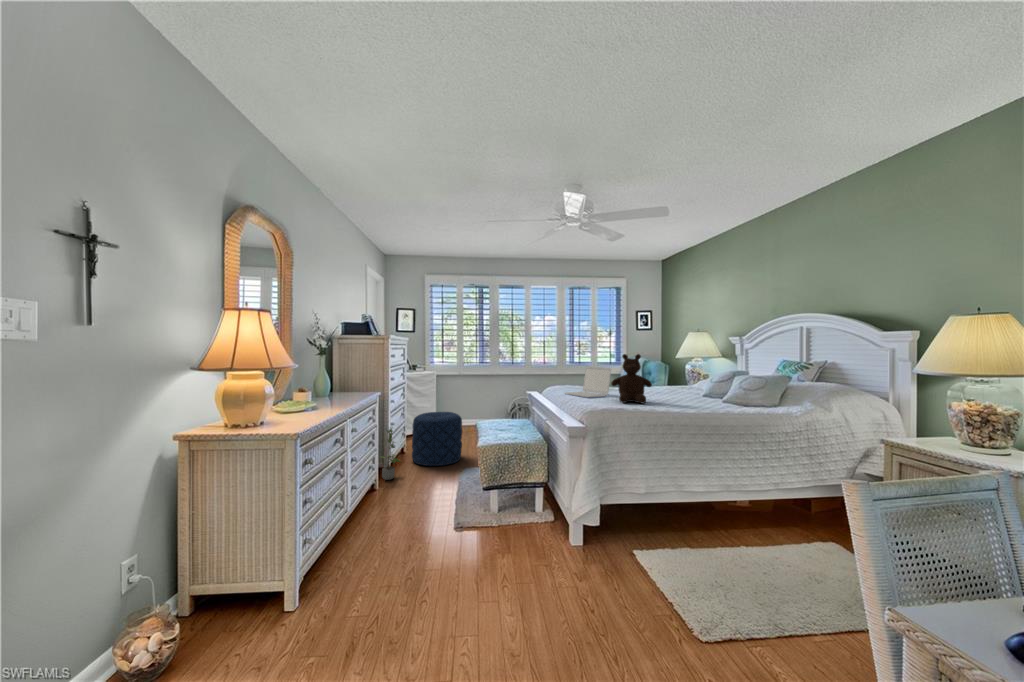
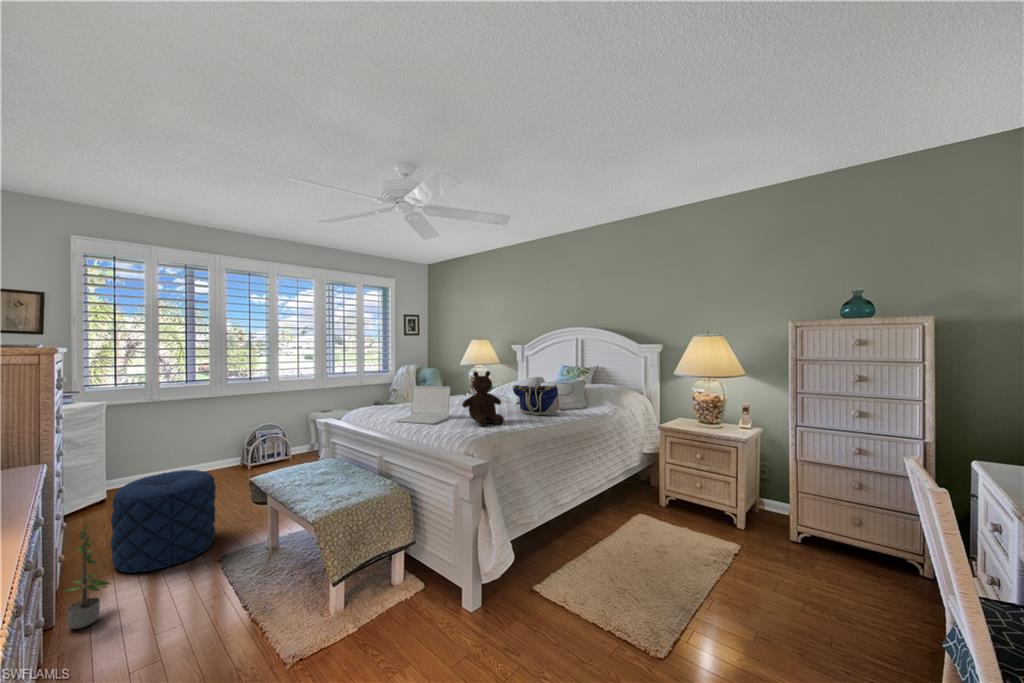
tote bag: none [676,372,727,404] -> present [513,385,559,415]

